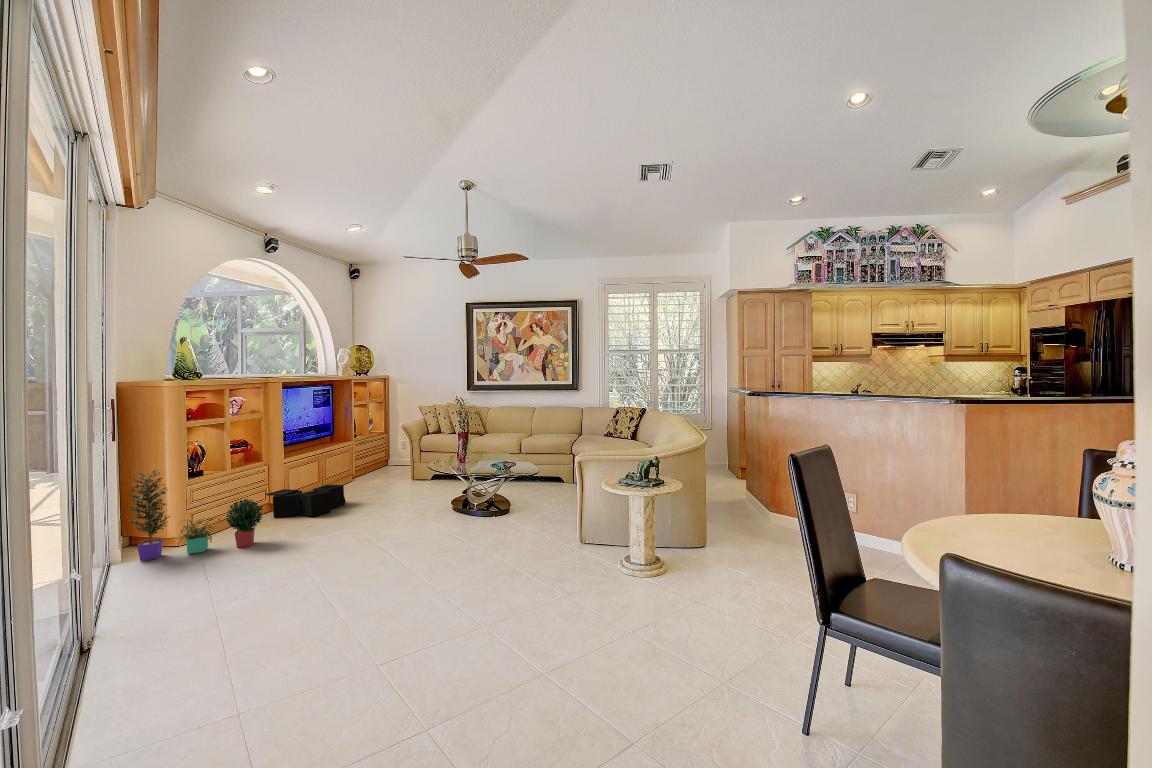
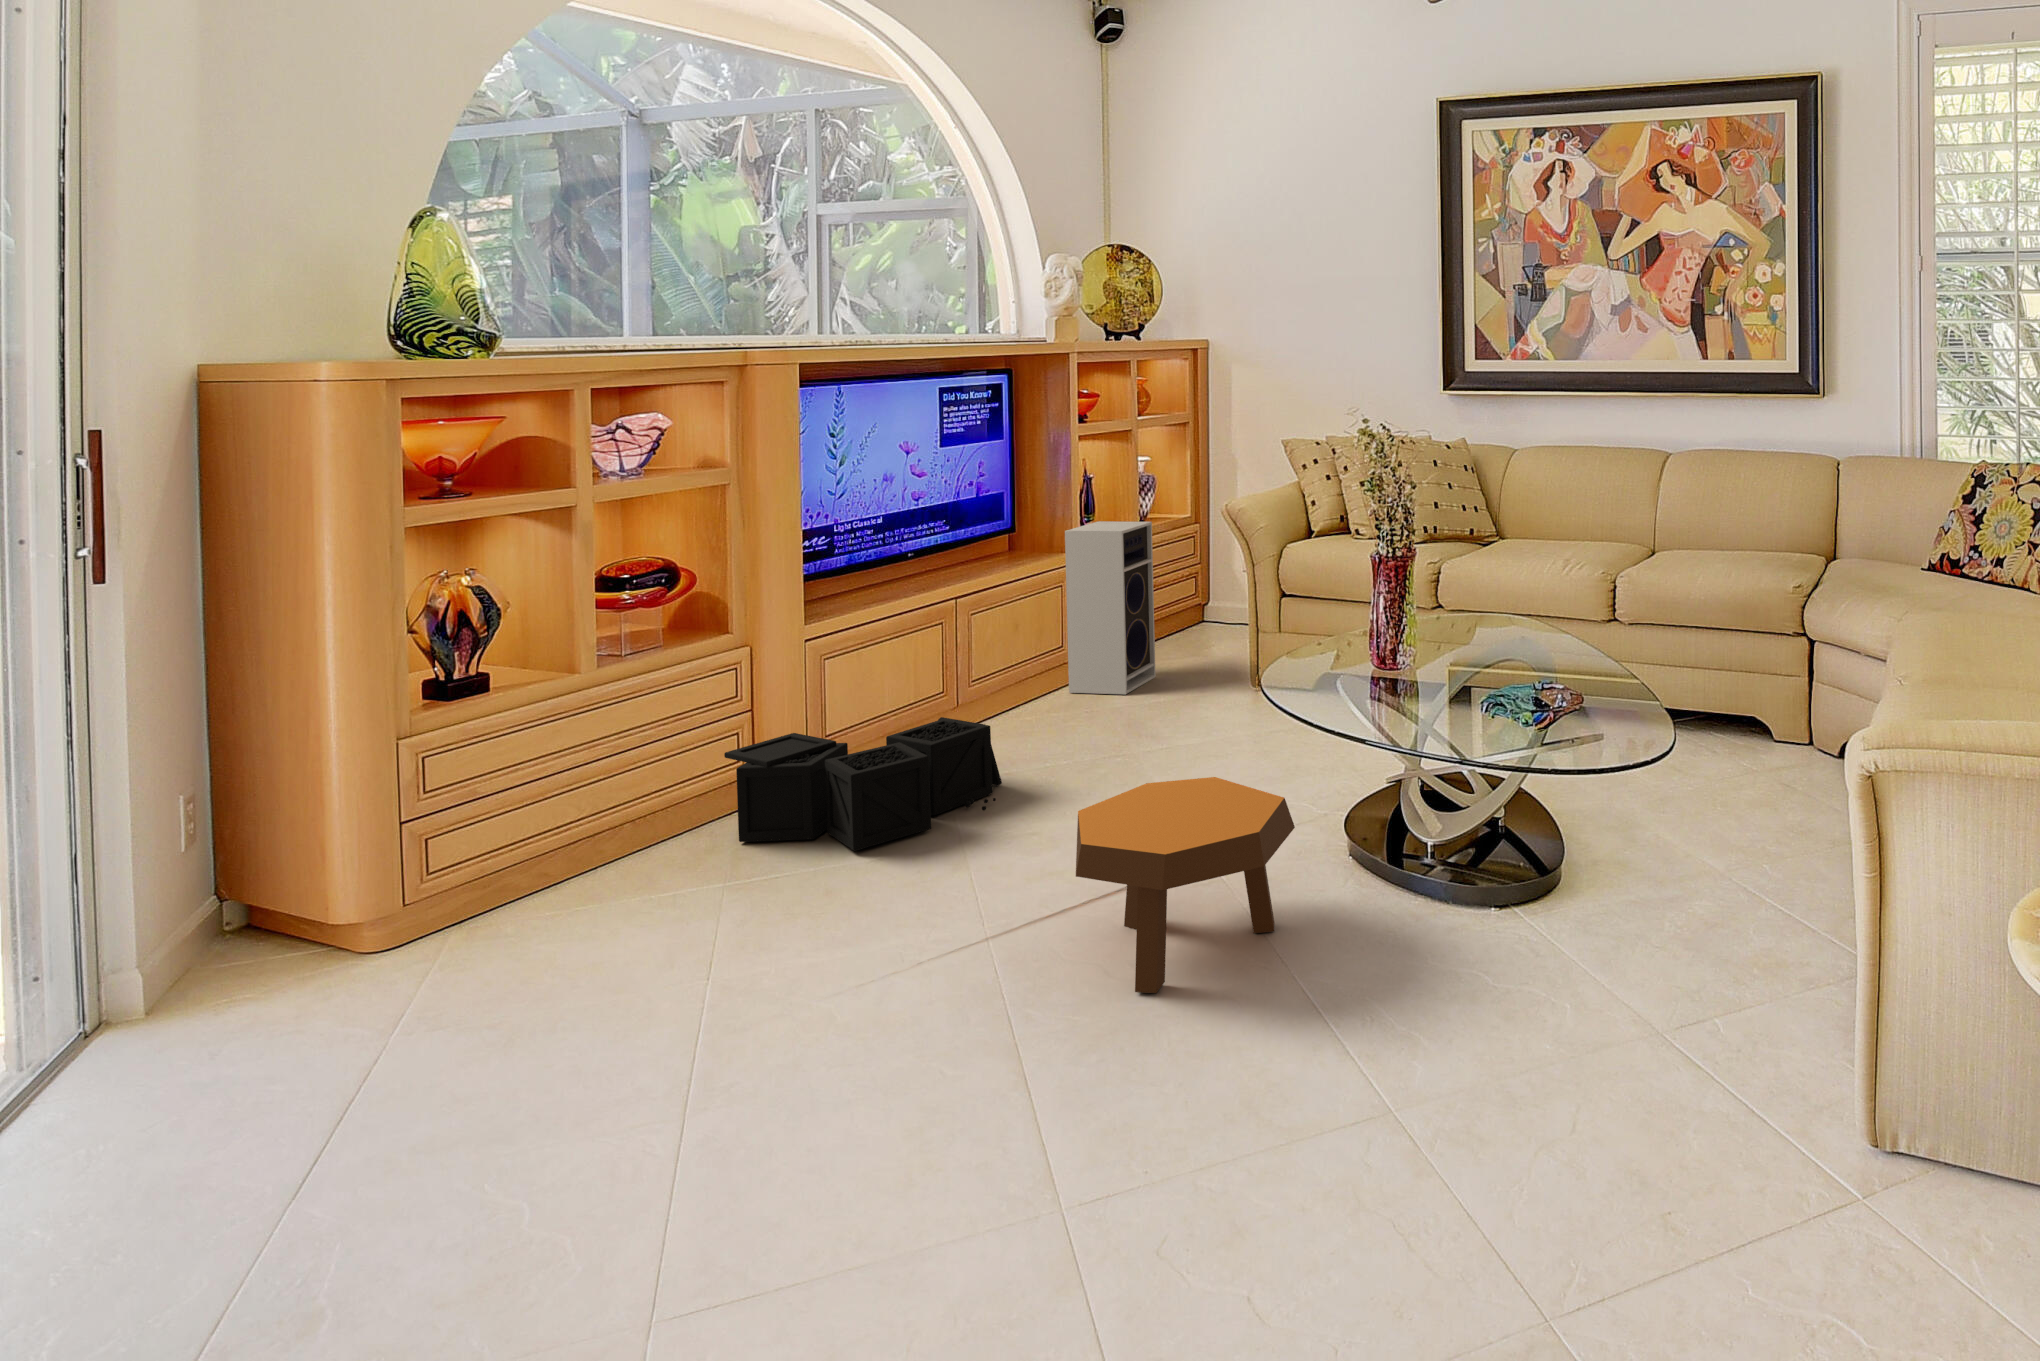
speaker: none [352,431,380,483] -> present [1065,521,1156,694]
potted plant: present [128,470,263,561] -> none [107,696,619,1046]
footstool: none [386,488,443,534] -> present [1076,777,1295,993]

